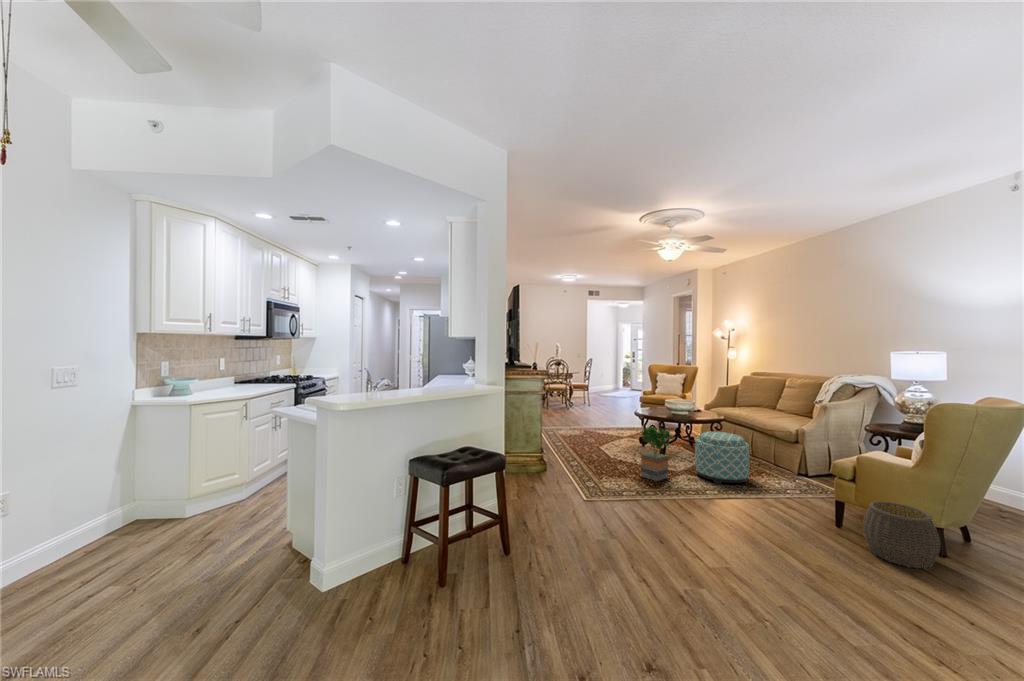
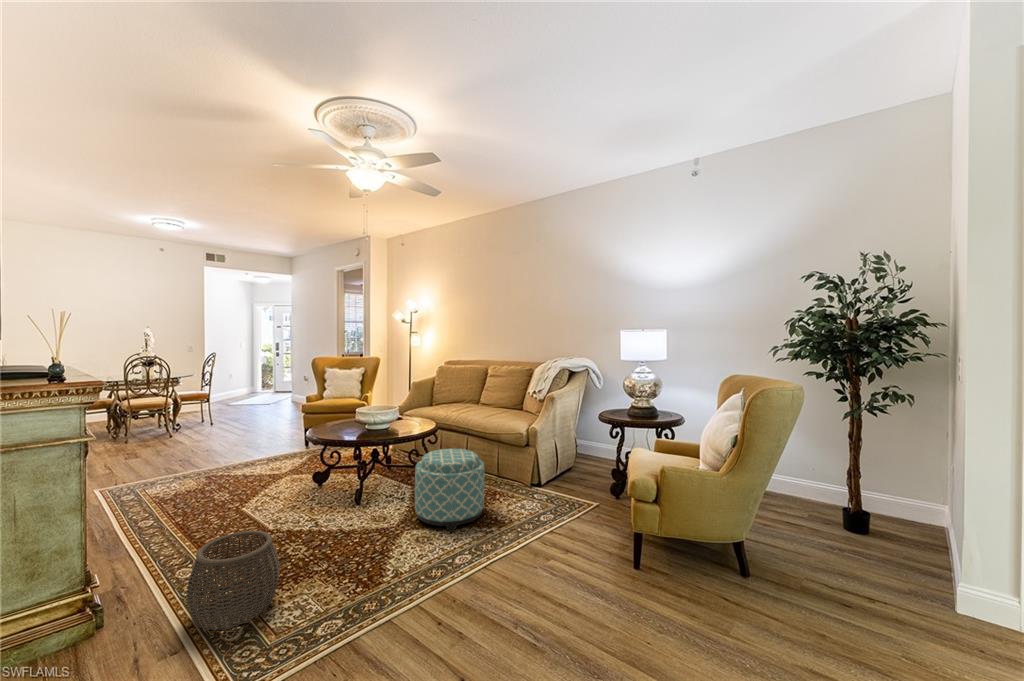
potted tree: present [641,427,673,481] -> none [334,463,393,560]
woven basket: present [863,501,940,569] -> present [186,531,280,632]

